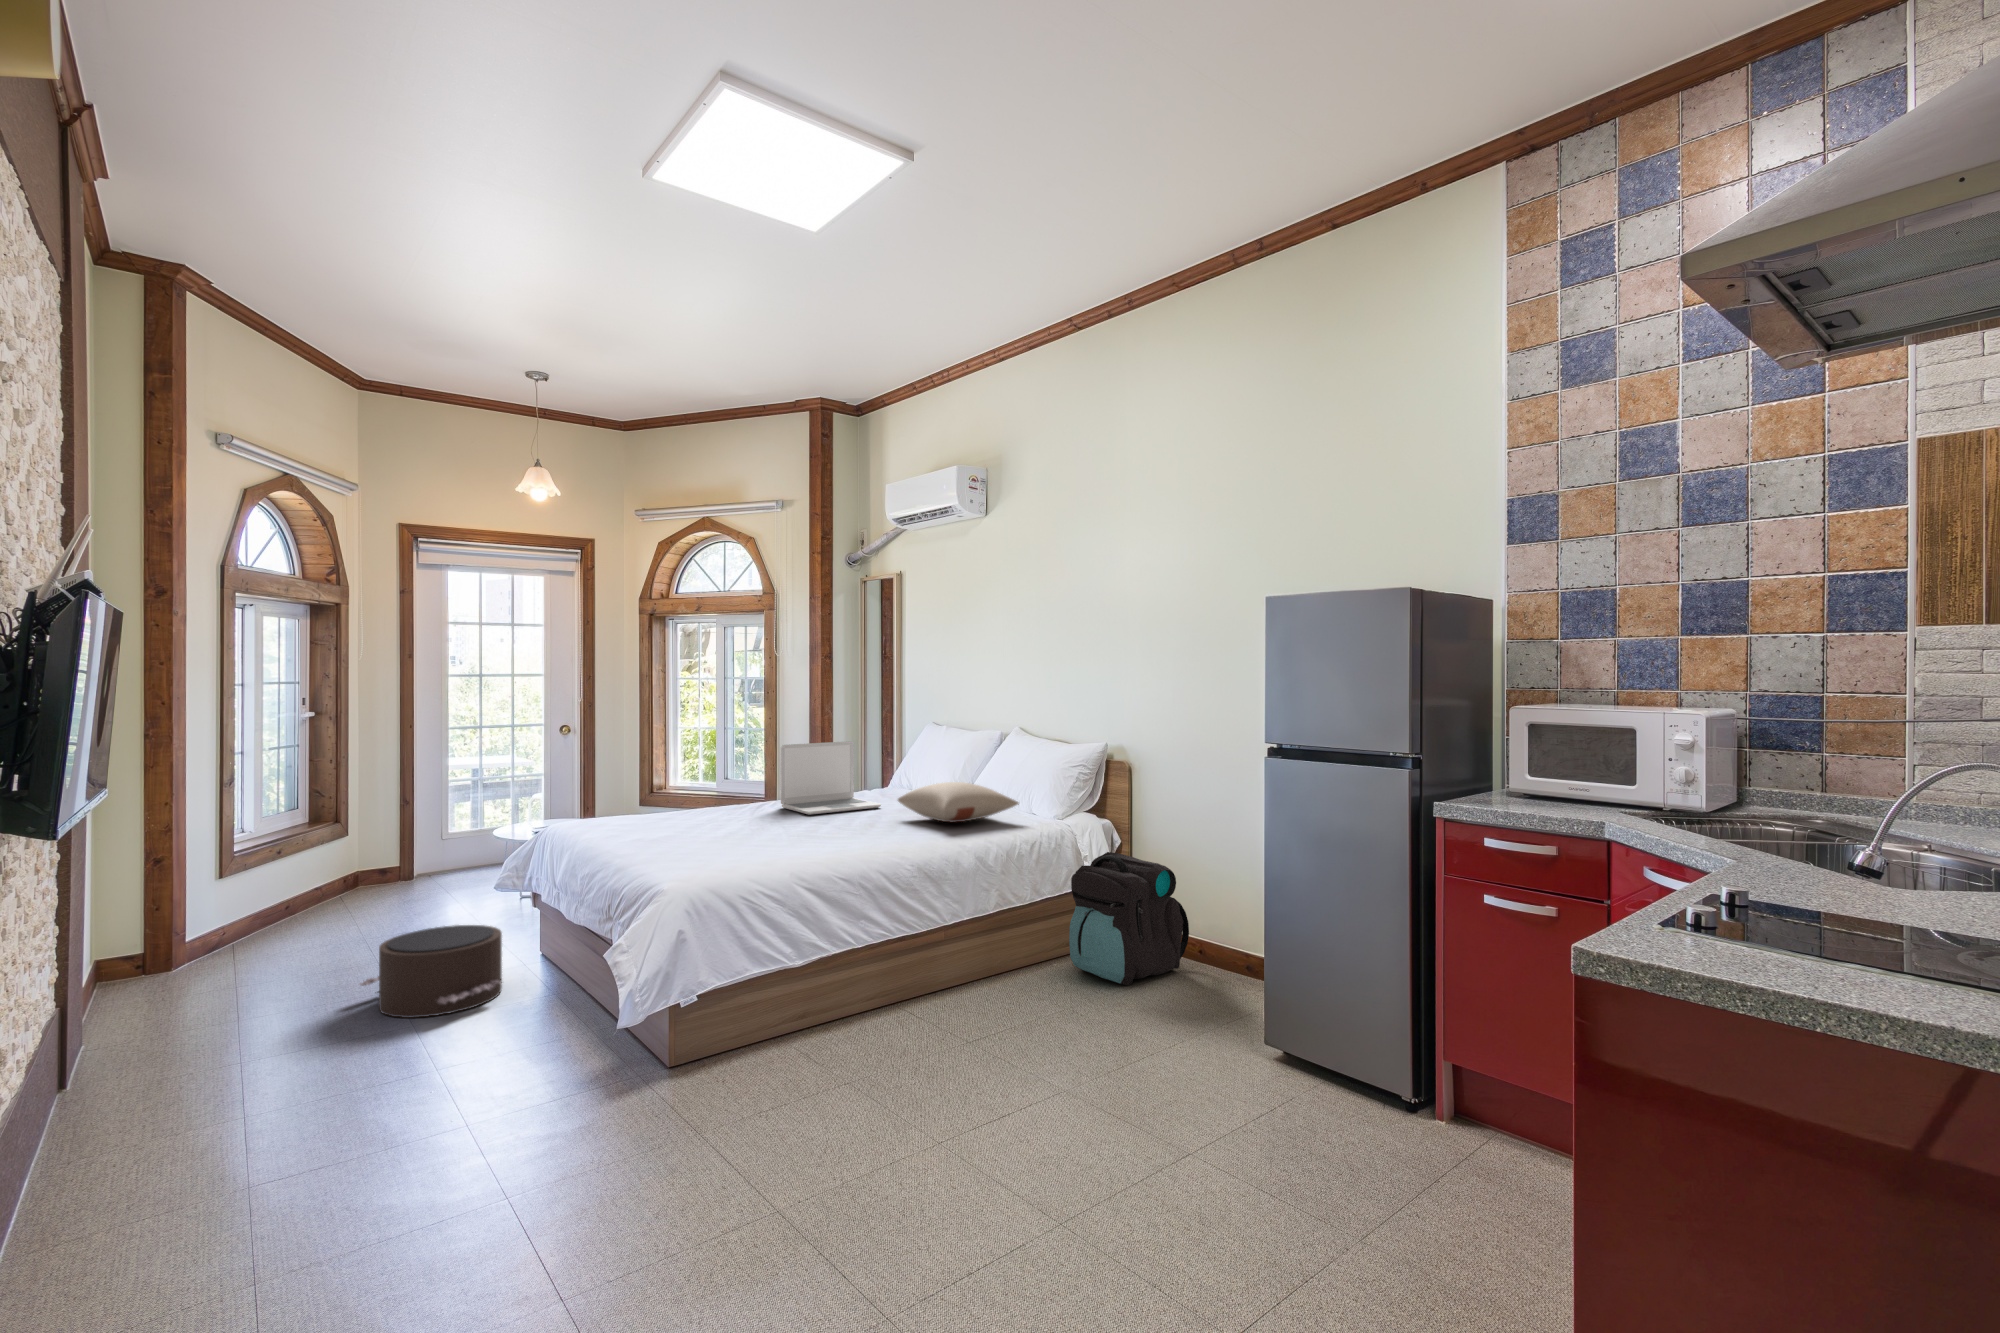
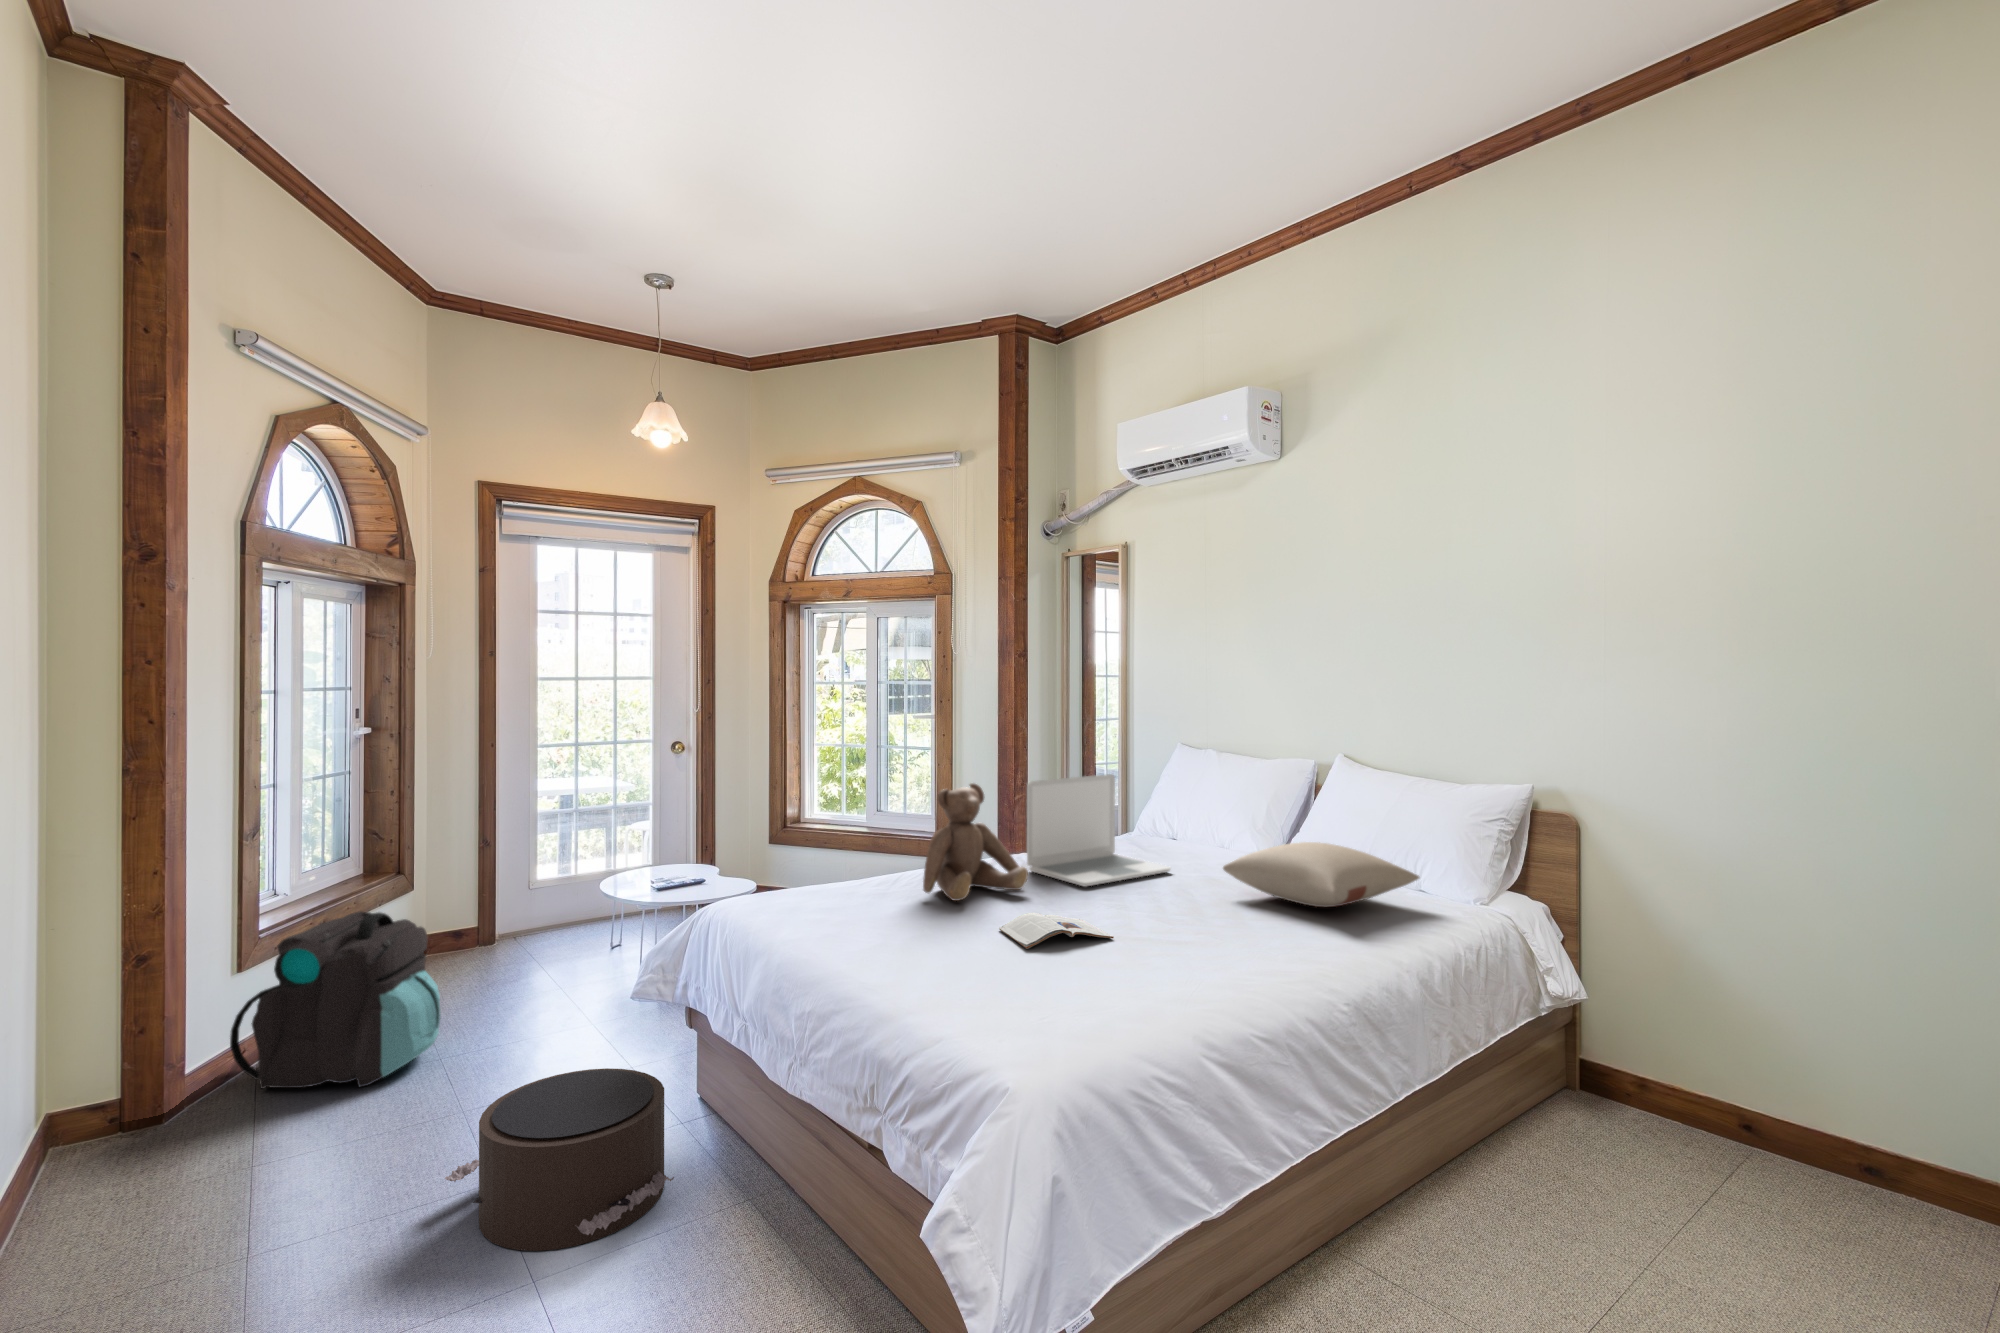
teddy bear: none [691,745,767,821] -> present [923,783,1028,901]
magazine: none [725,824,794,841] -> present [999,913,1114,949]
backpack: present [1069,852,1189,985] -> present [230,911,441,1089]

